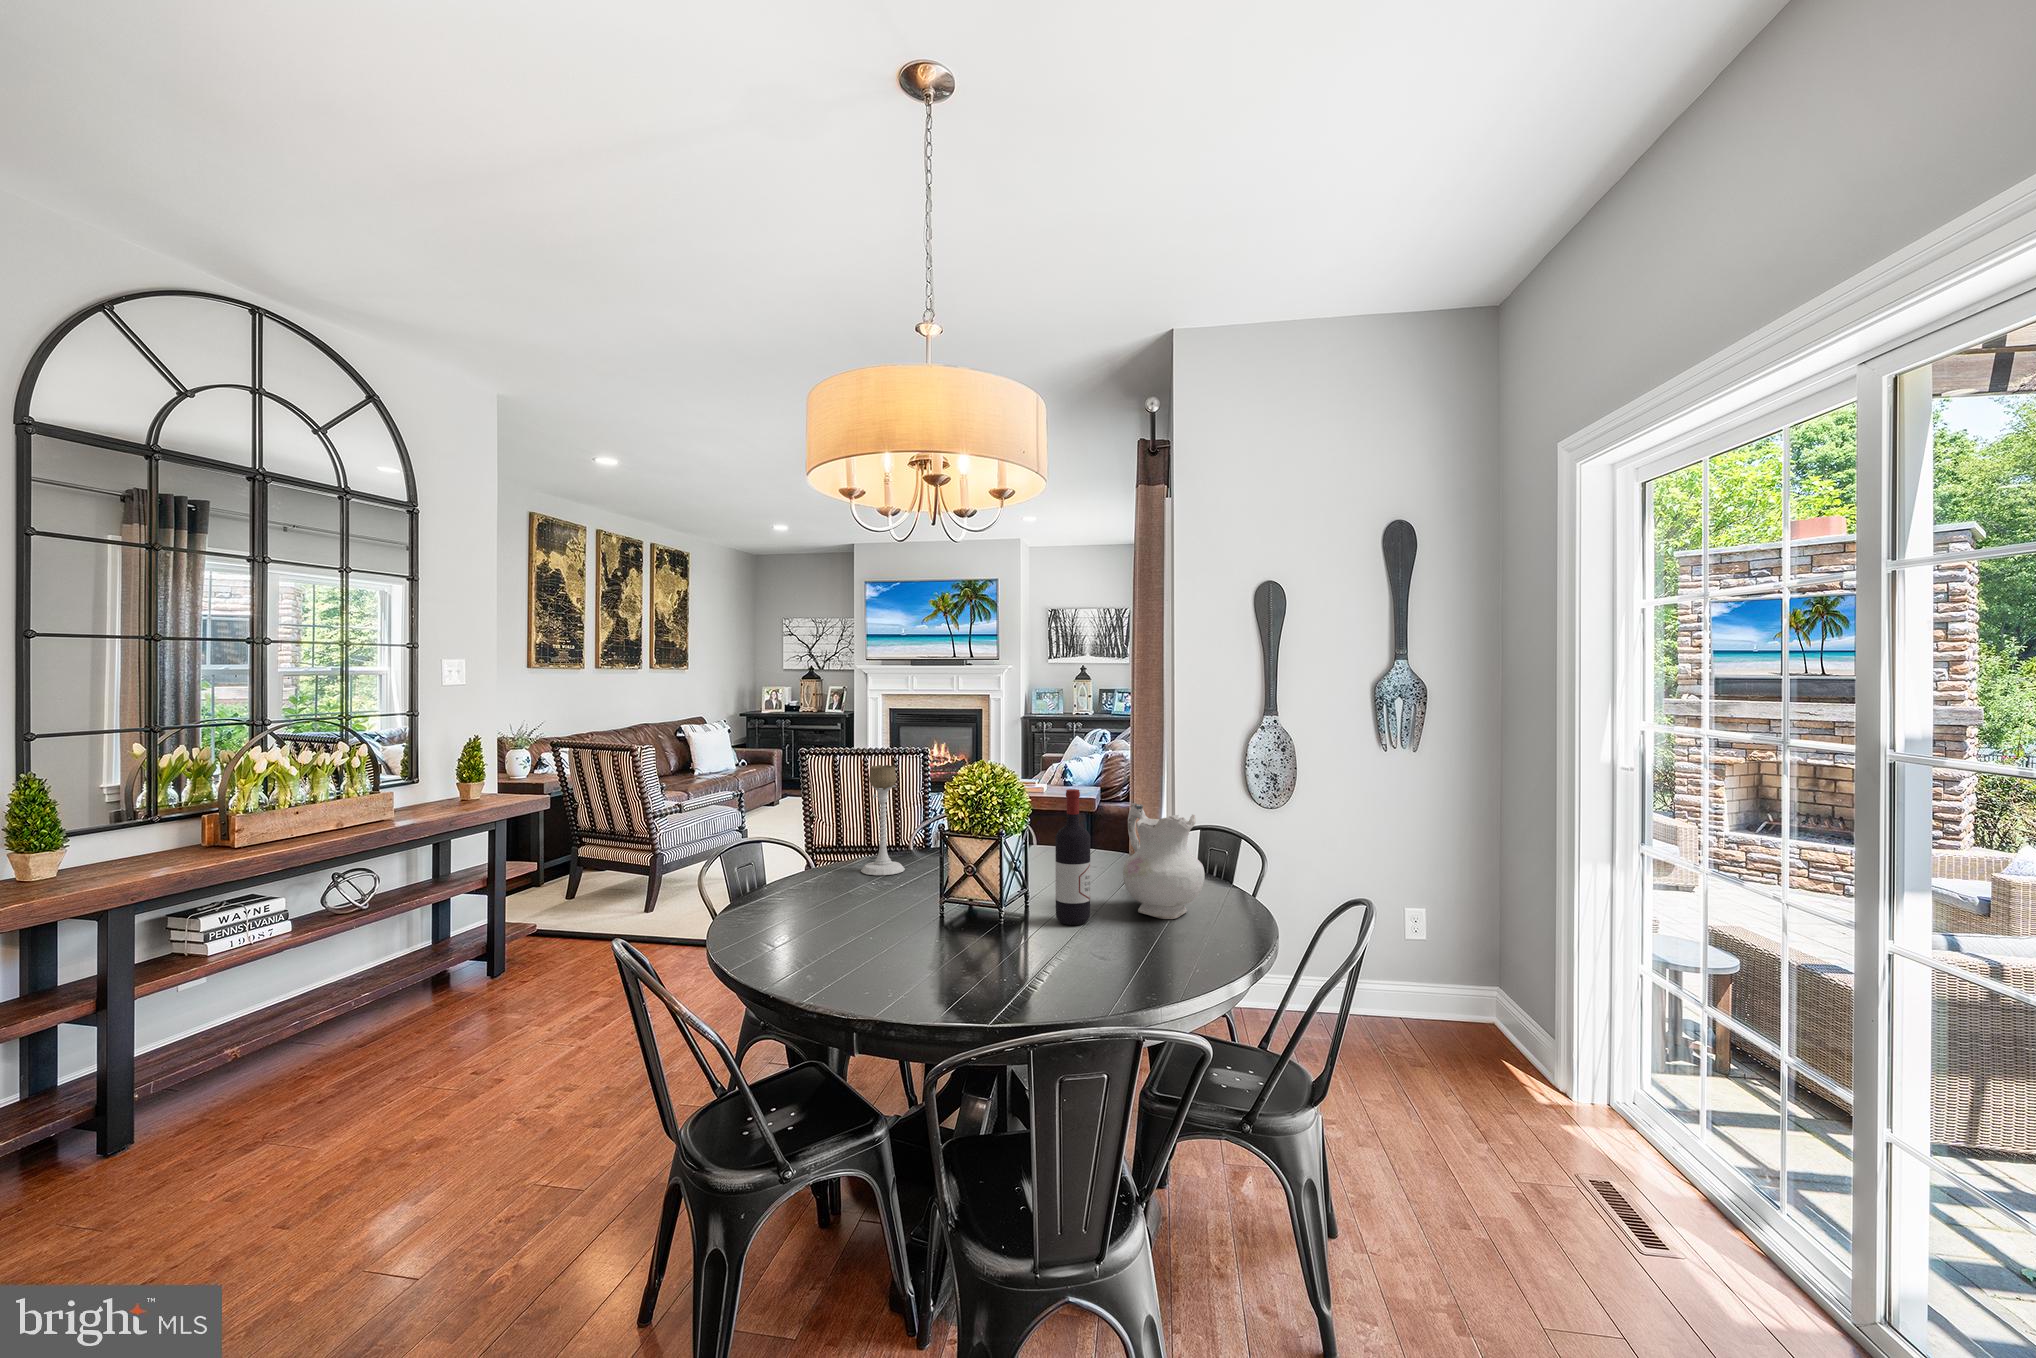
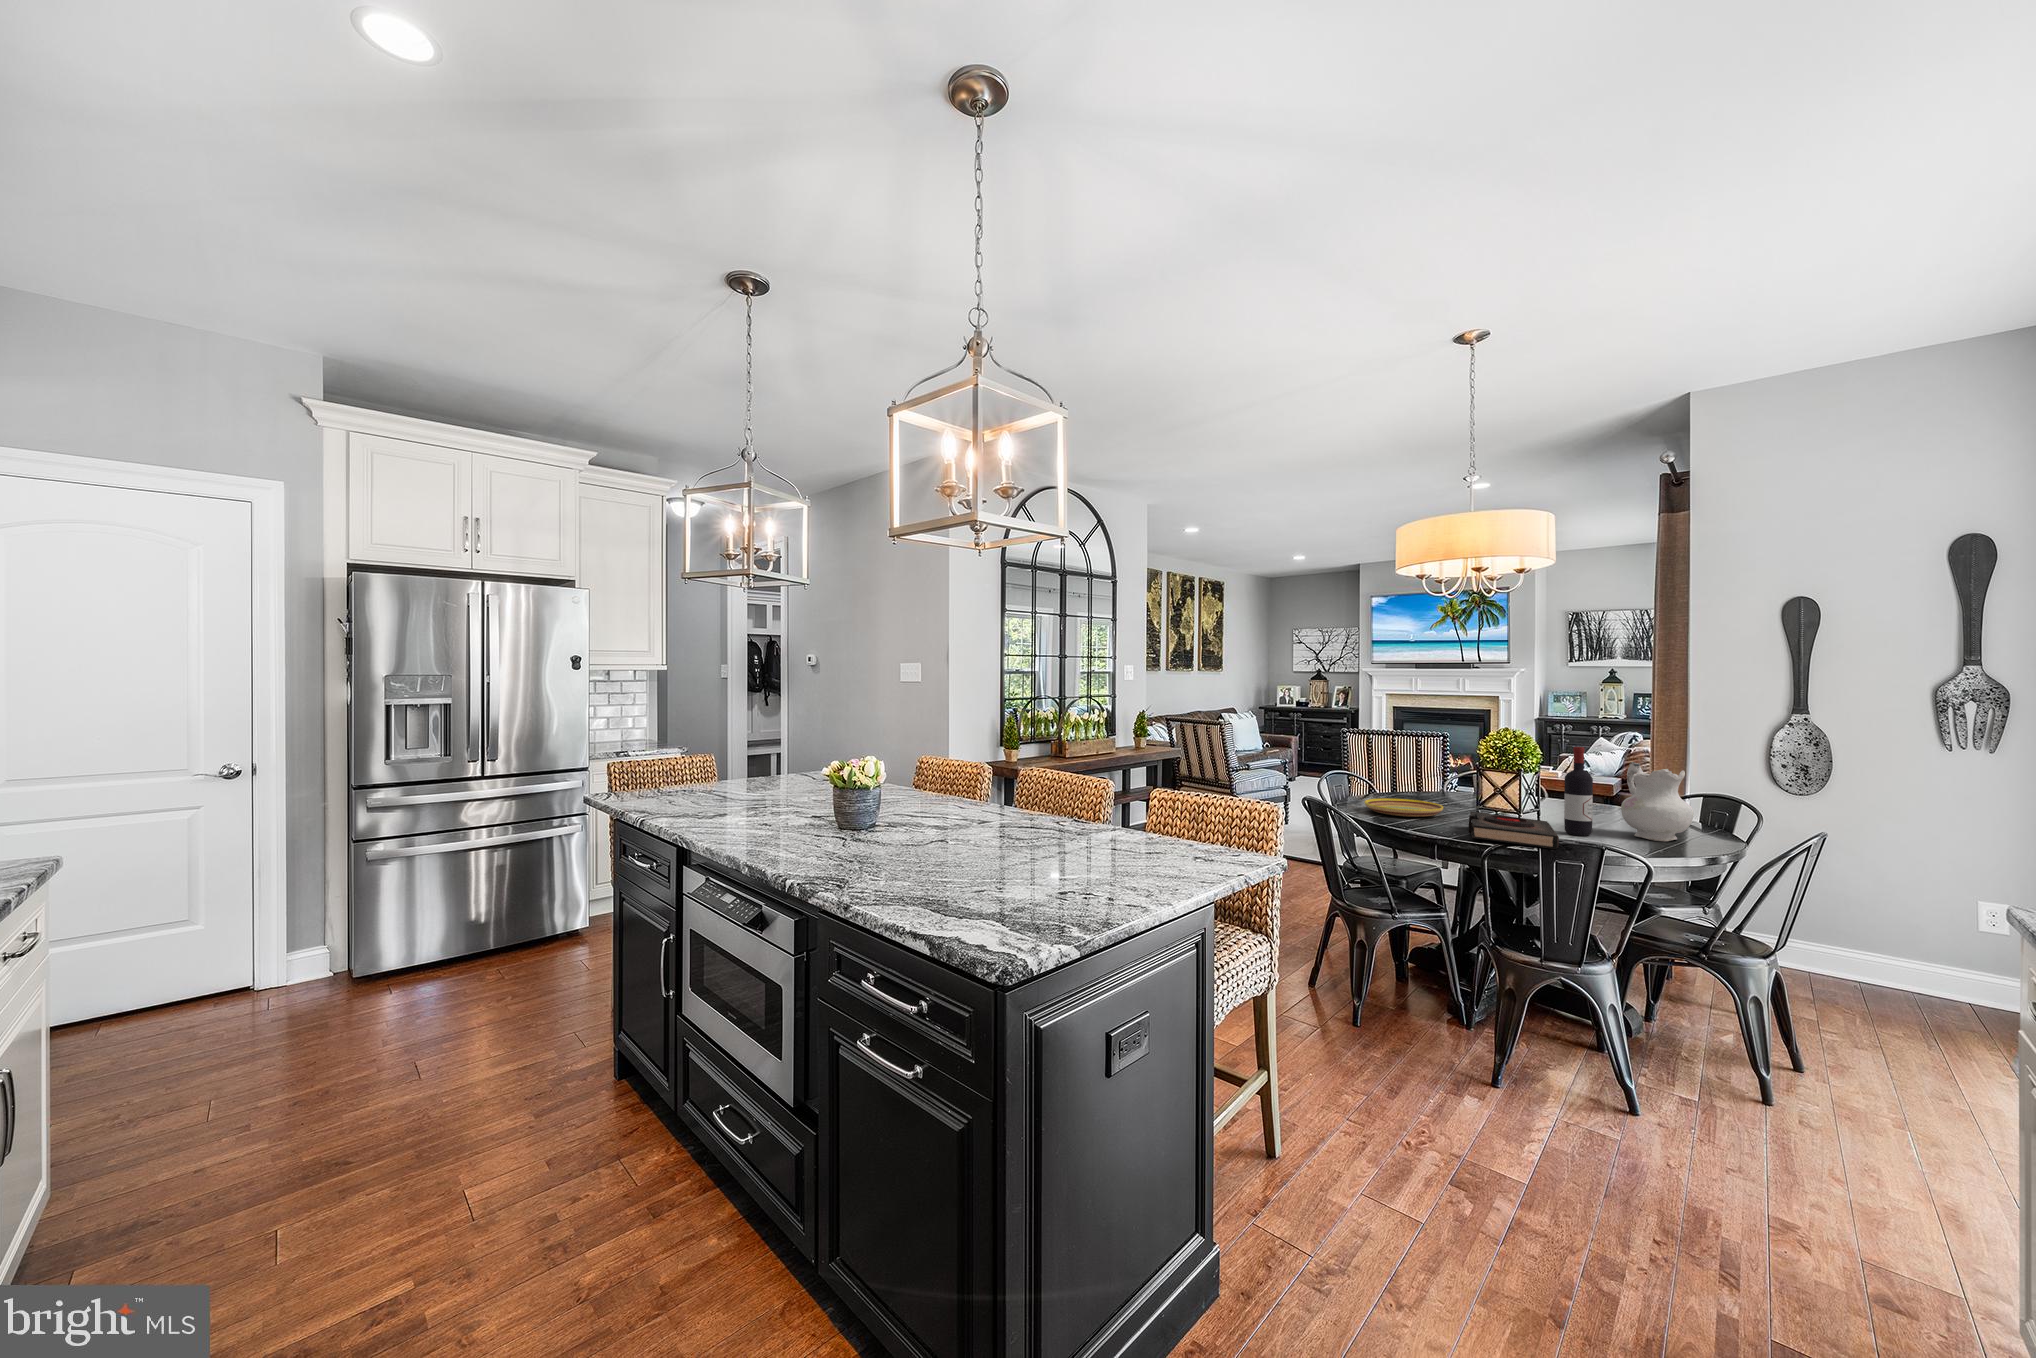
candle holder: present [861,765,905,875] -> none [1411,732,1444,804]
plate: none [776,880,896,919] -> present [1364,798,1443,817]
book: none [922,906,1050,975] -> present [1468,811,1559,849]

